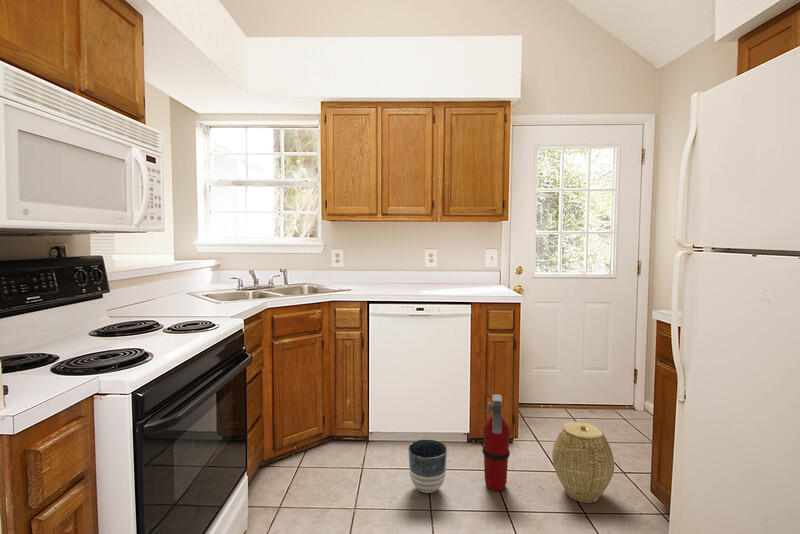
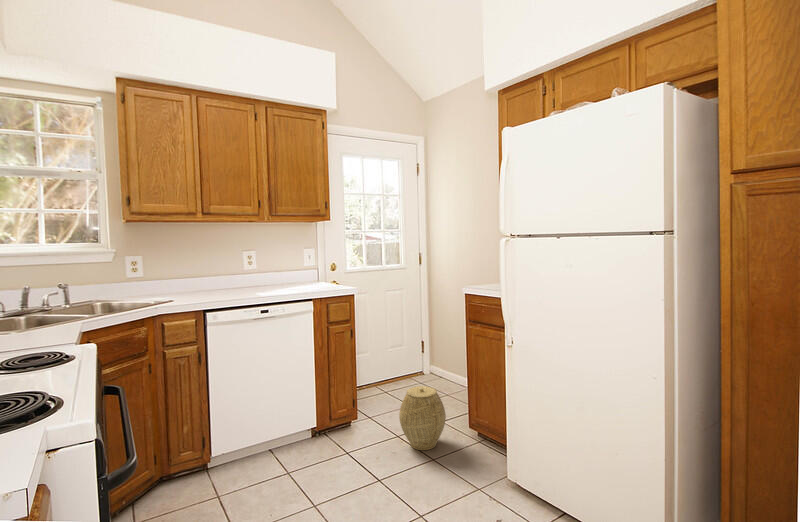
fire extinguisher: present [482,394,510,491] -> none [346,378,370,466]
planter: present [408,439,447,493] -> none [282,437,321,491]

